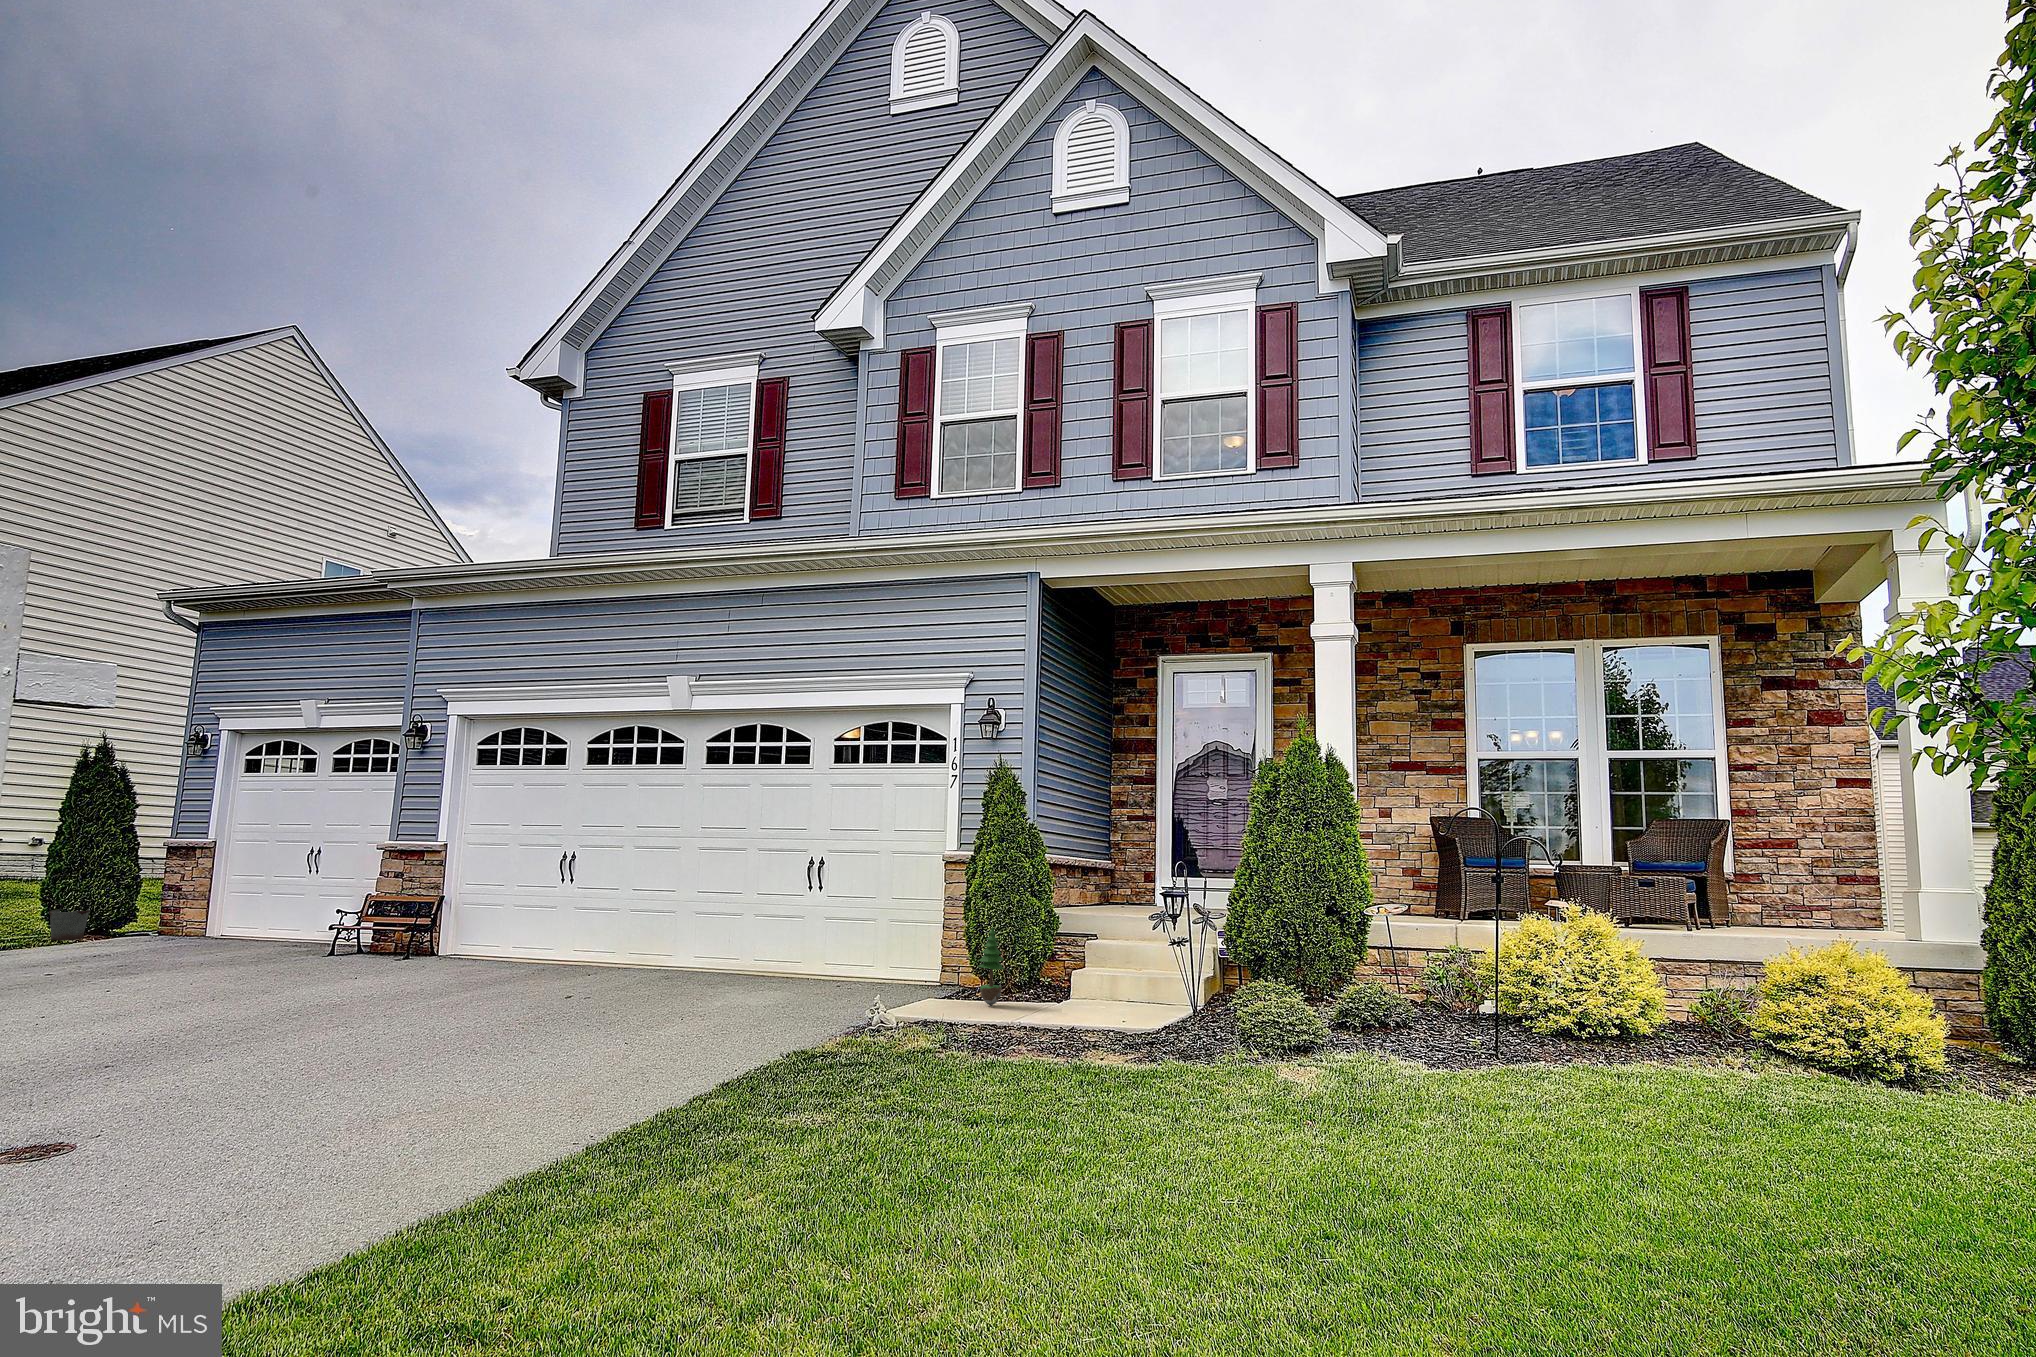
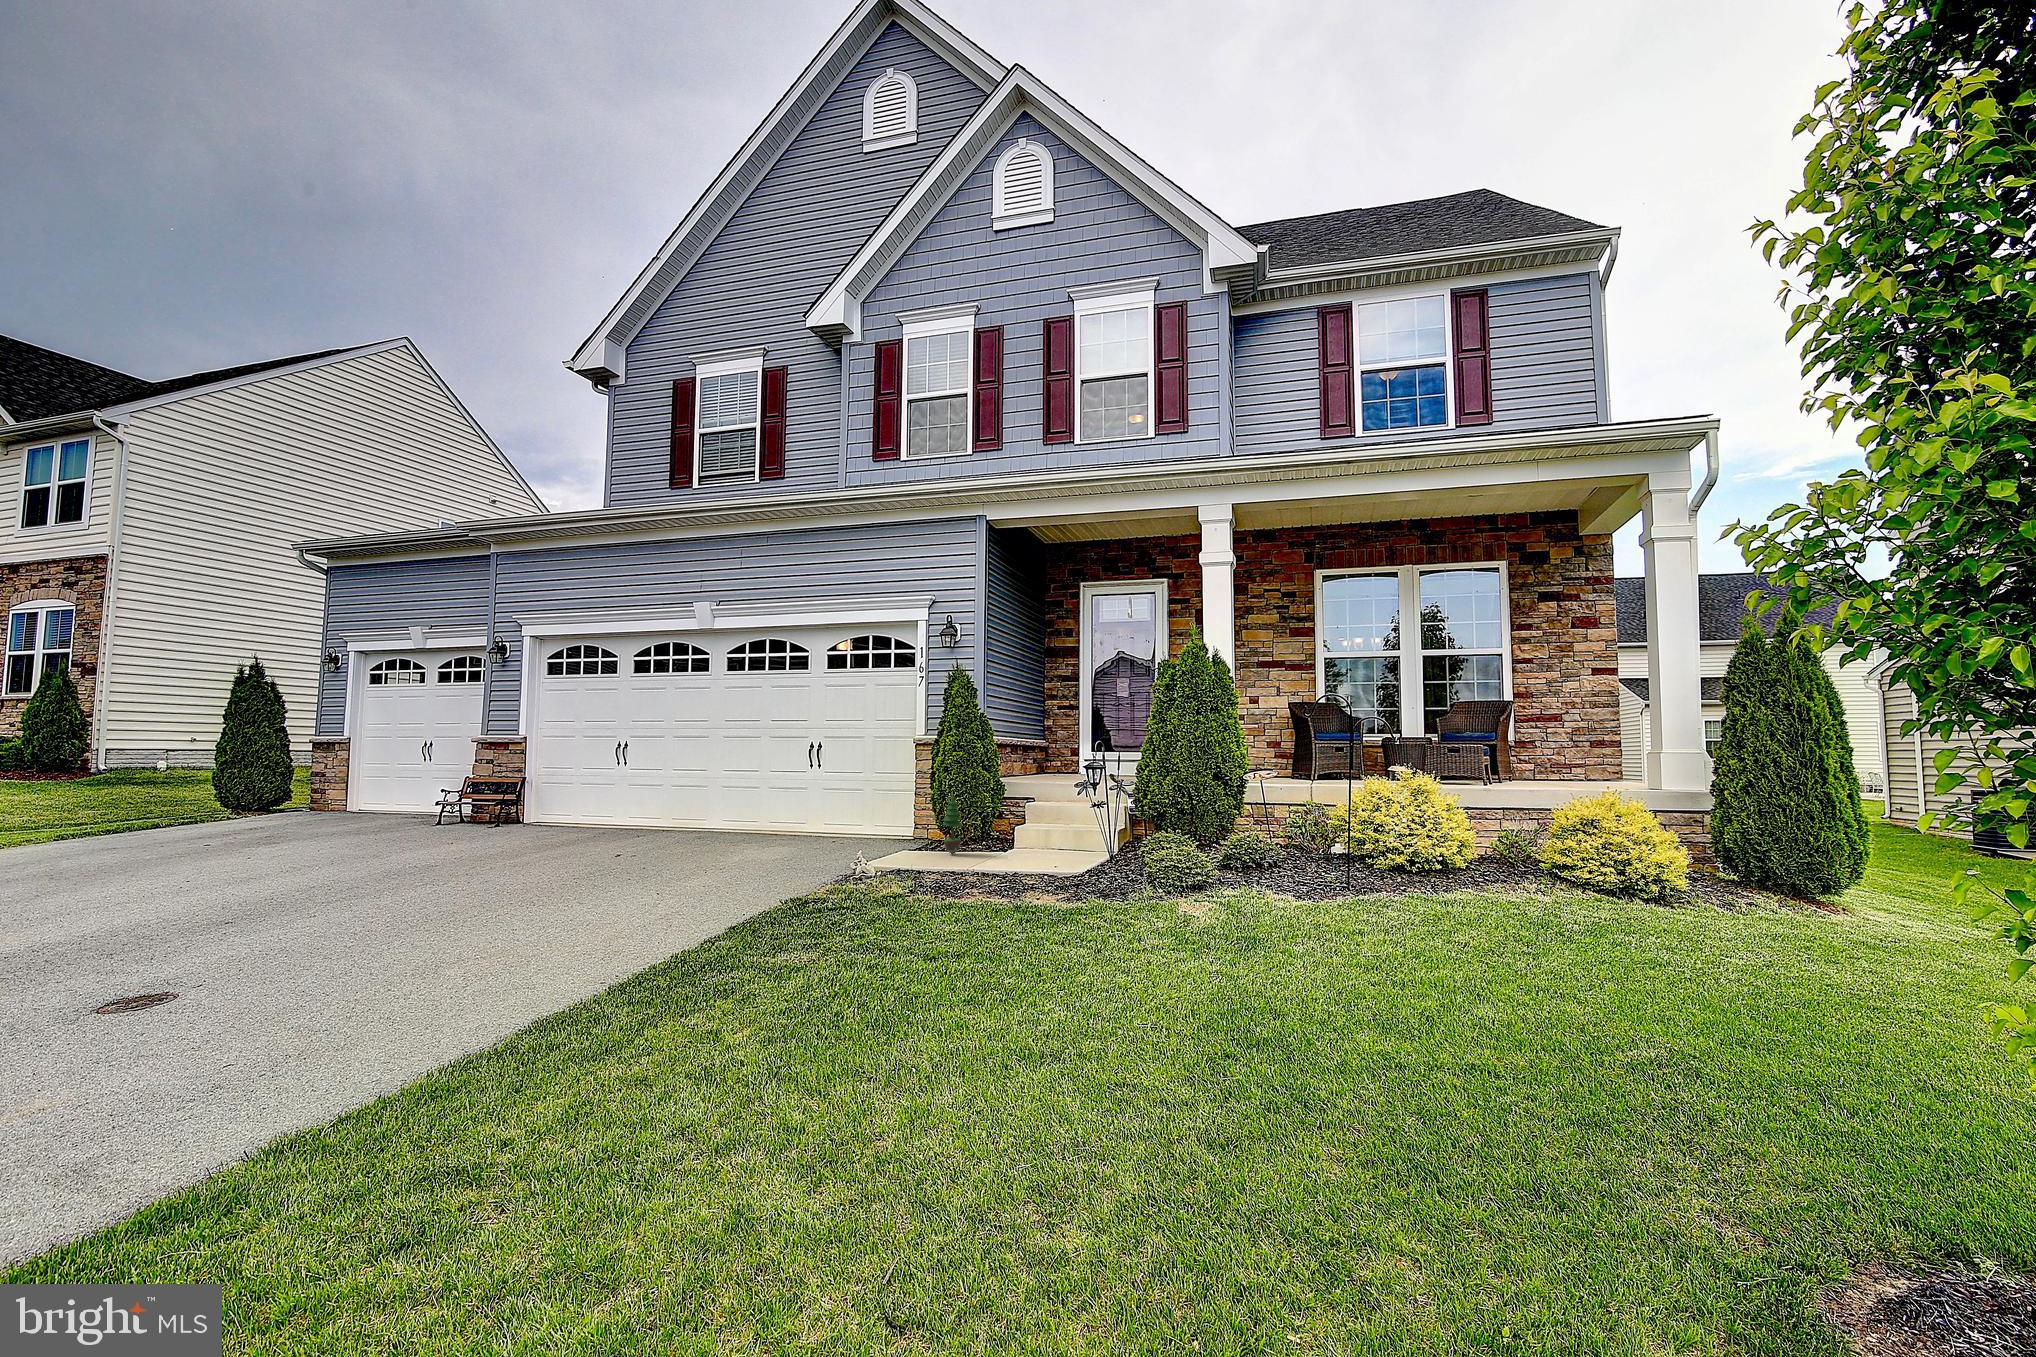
bucket: present [49,910,90,940] -> none [213,793,248,817]

